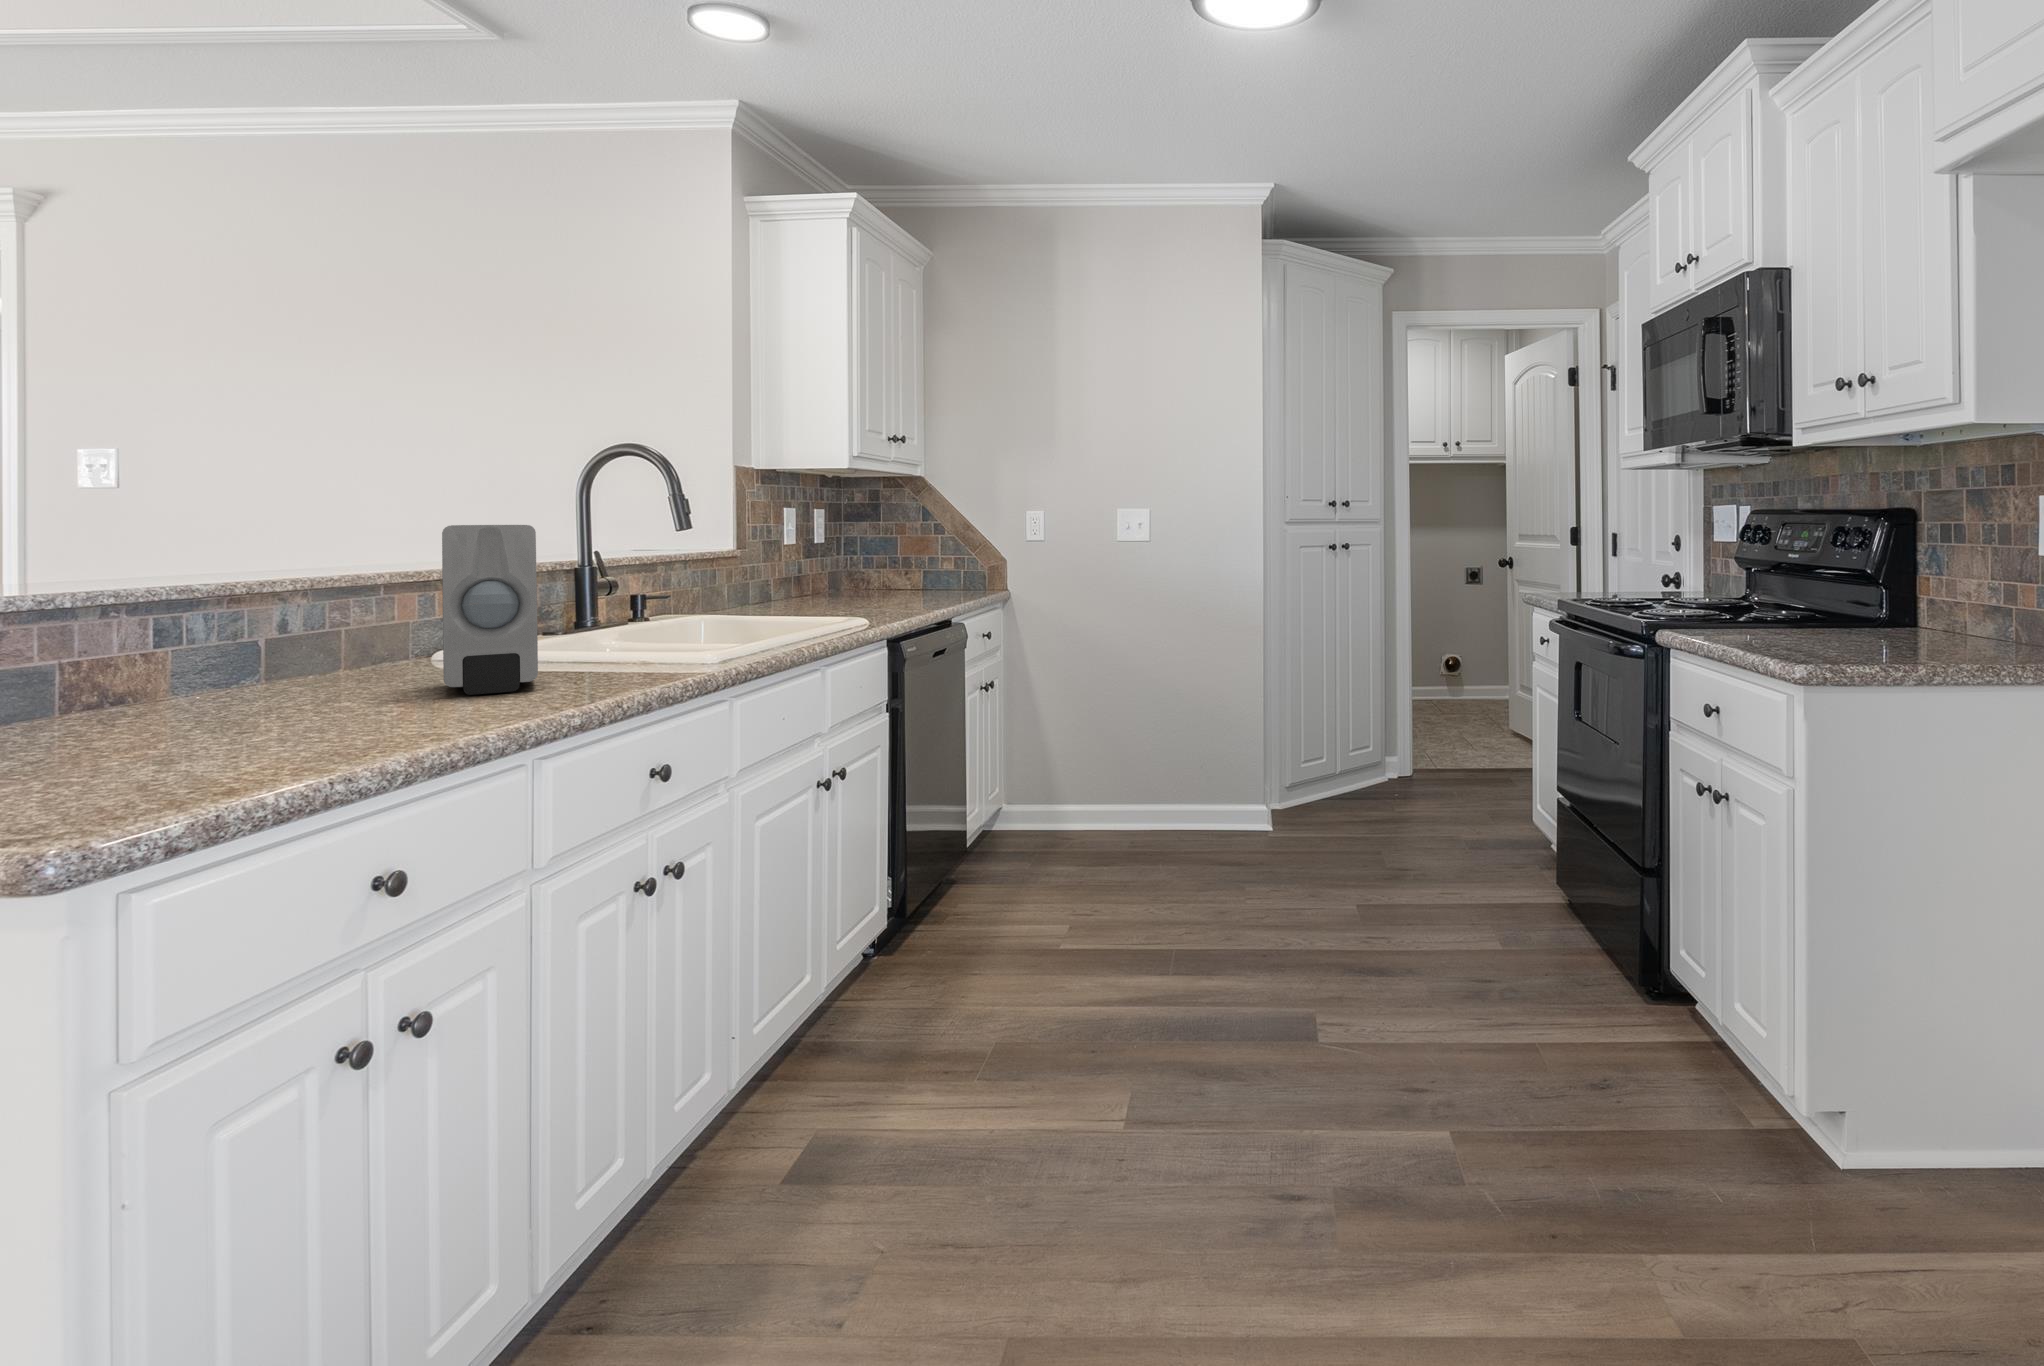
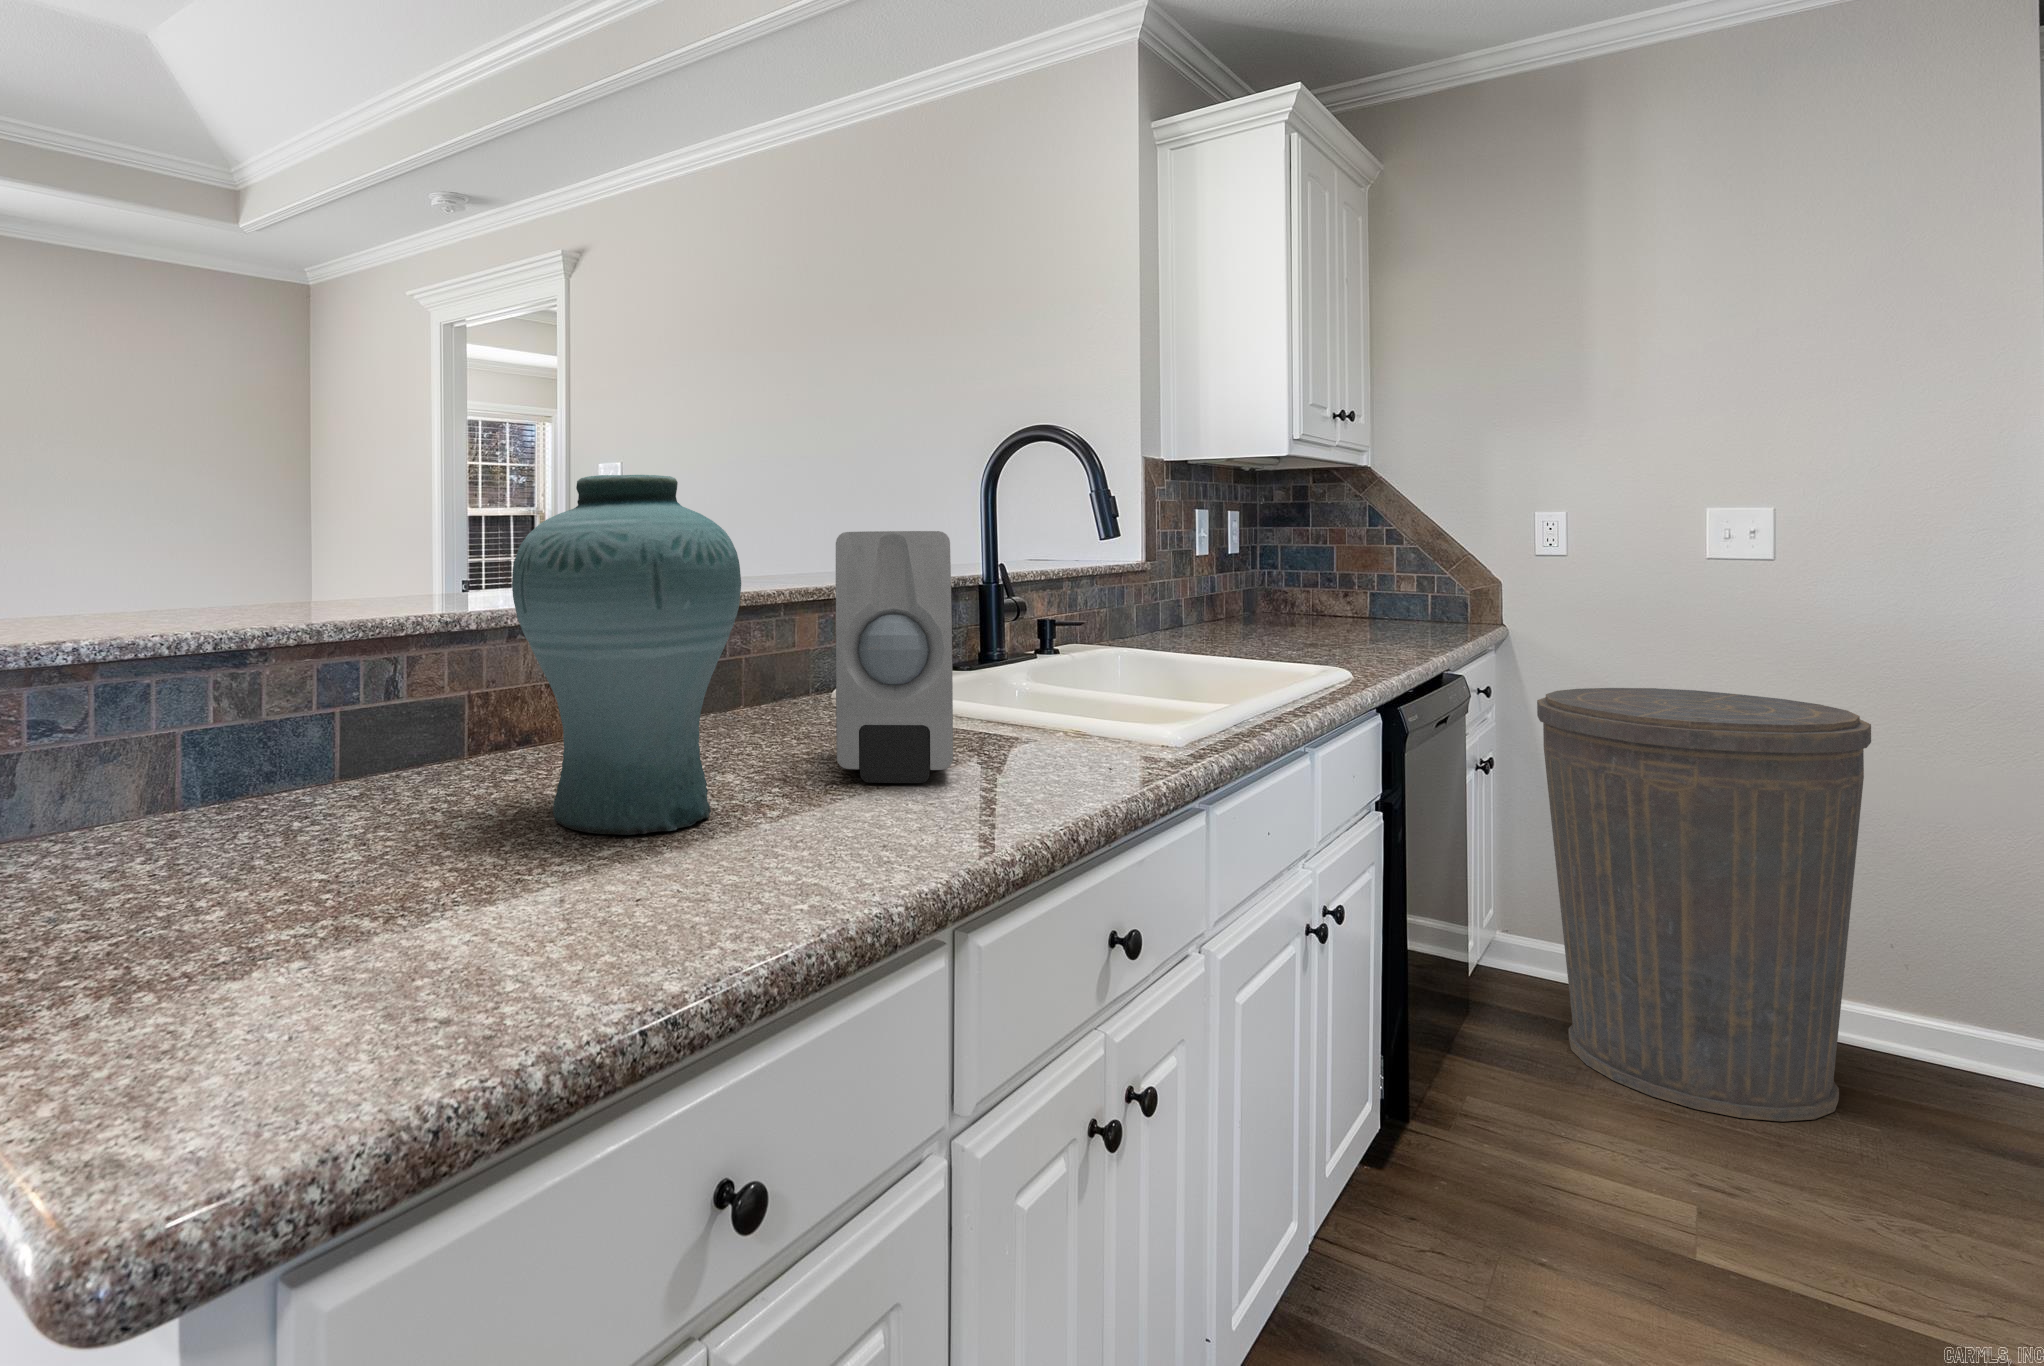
vase: none [150,486,365,734] -> present [512,475,741,835]
trash can: none [1011,625,1173,876] -> present [1537,688,1871,1121]

